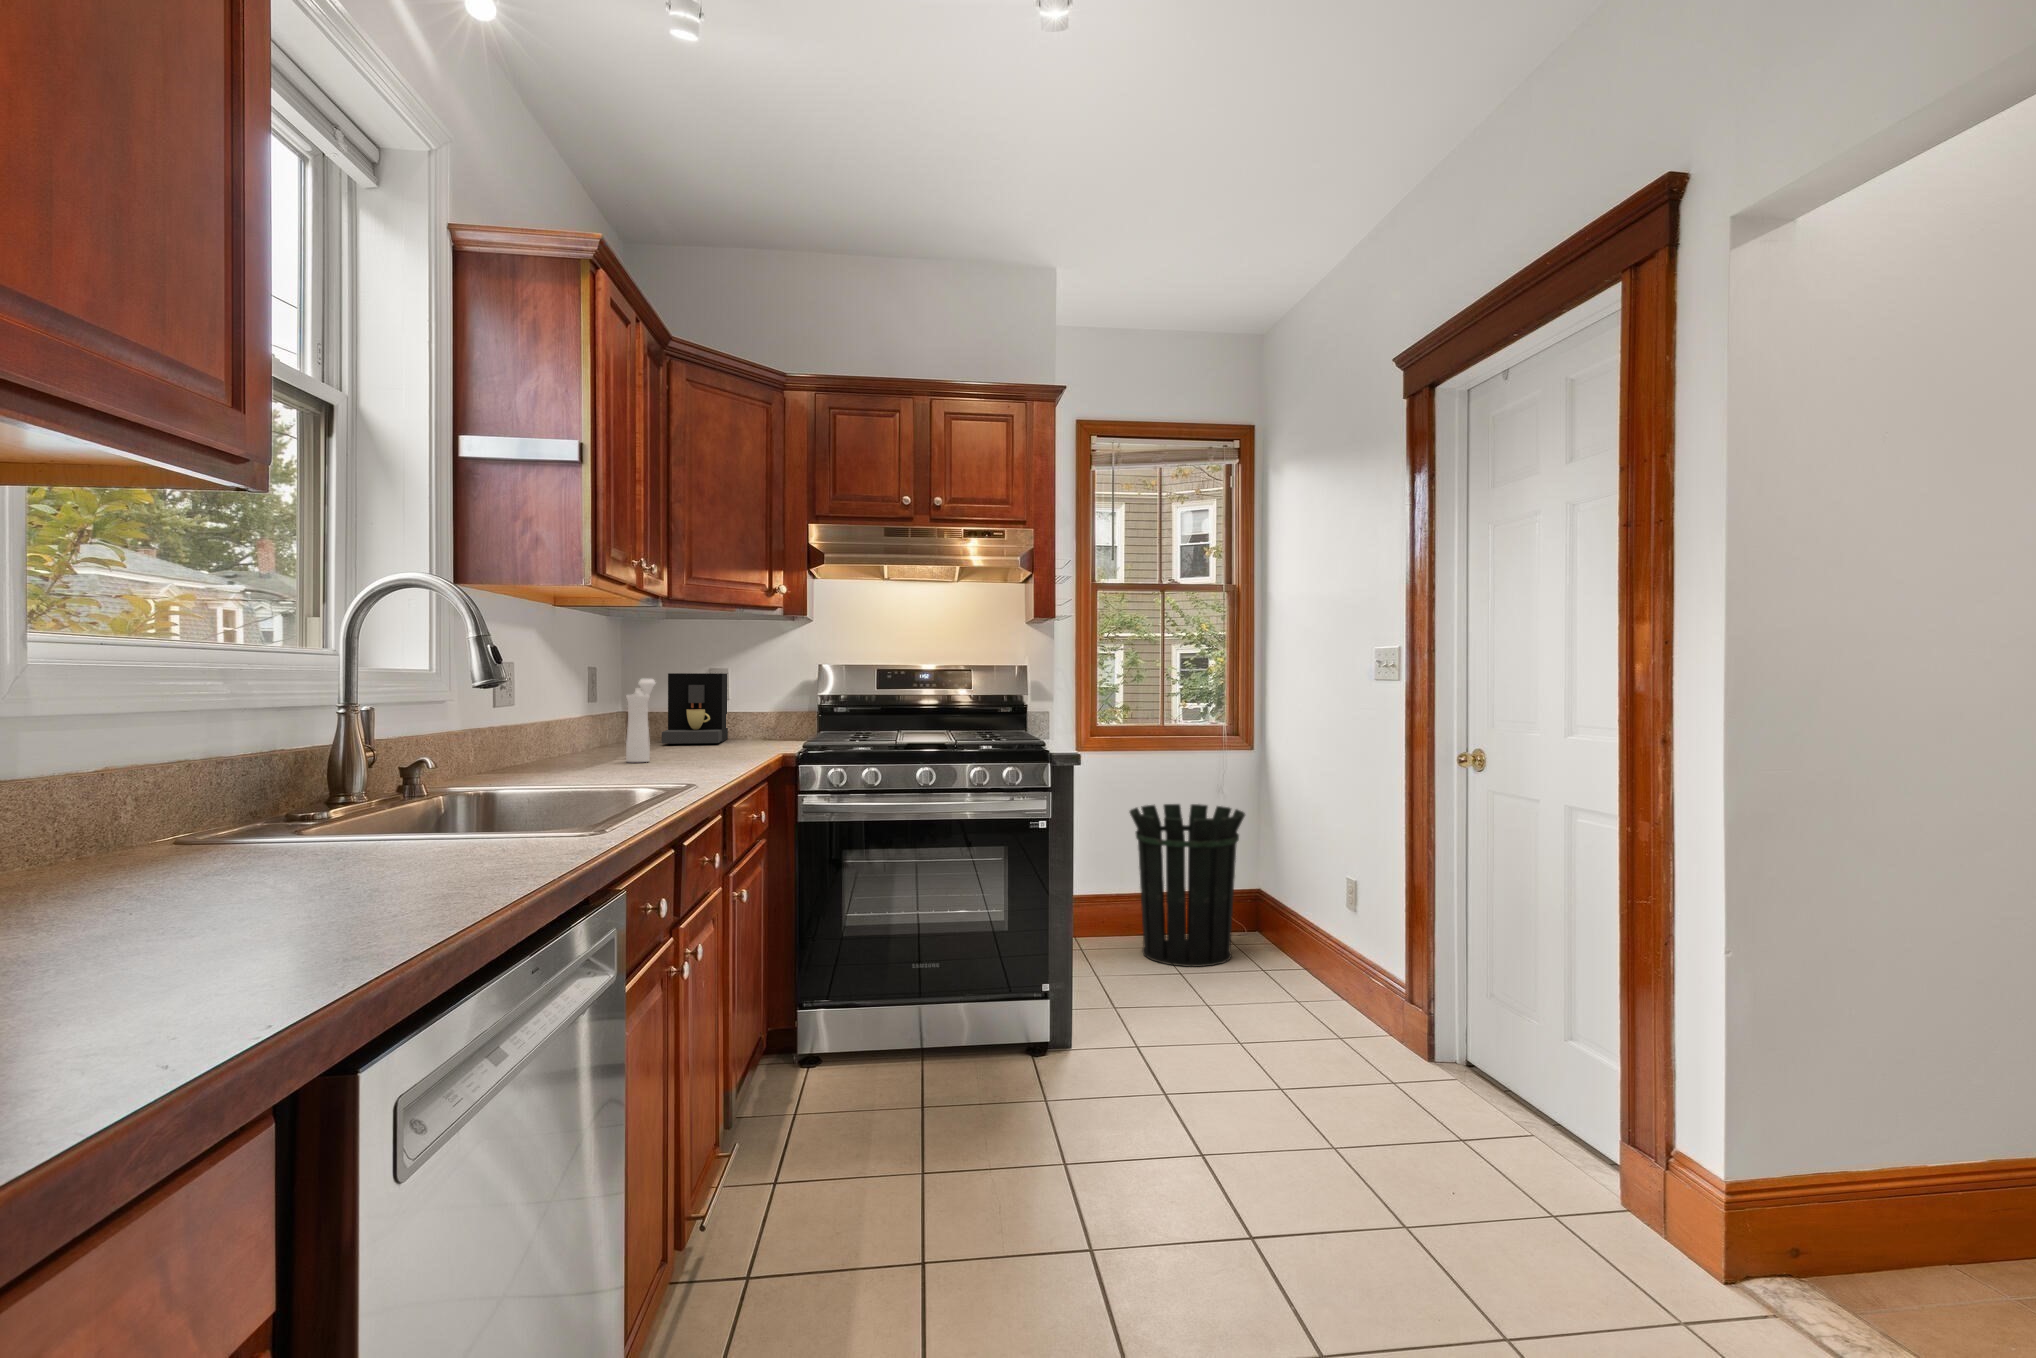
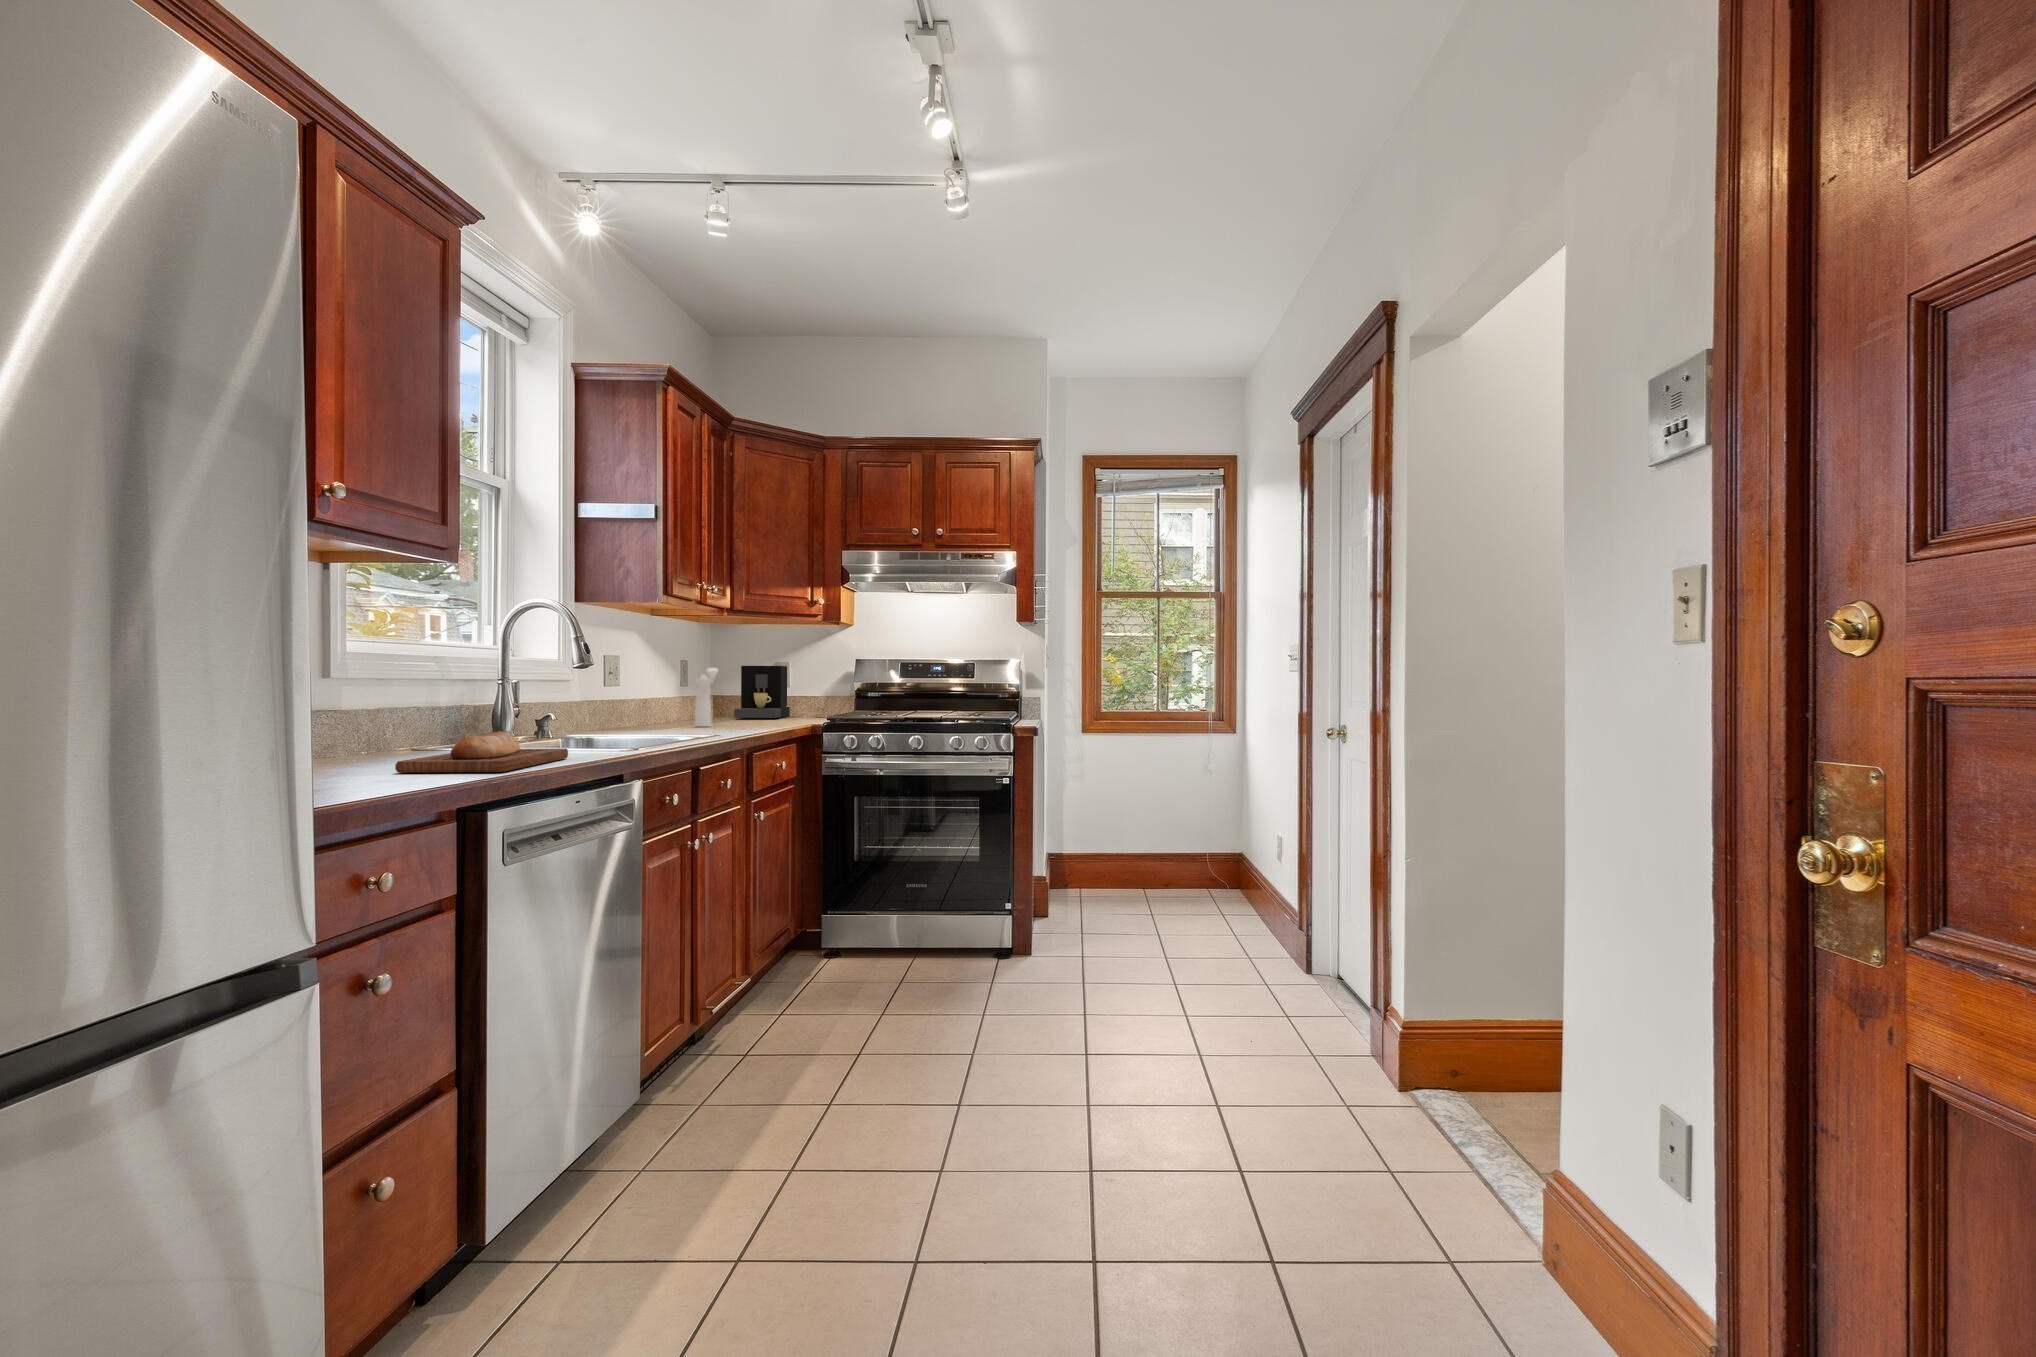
waste bin: present [1130,804,1245,967] -> none [1118,777,1215,910]
bread loaf: none [131,821,498,944] -> present [395,732,568,773]

